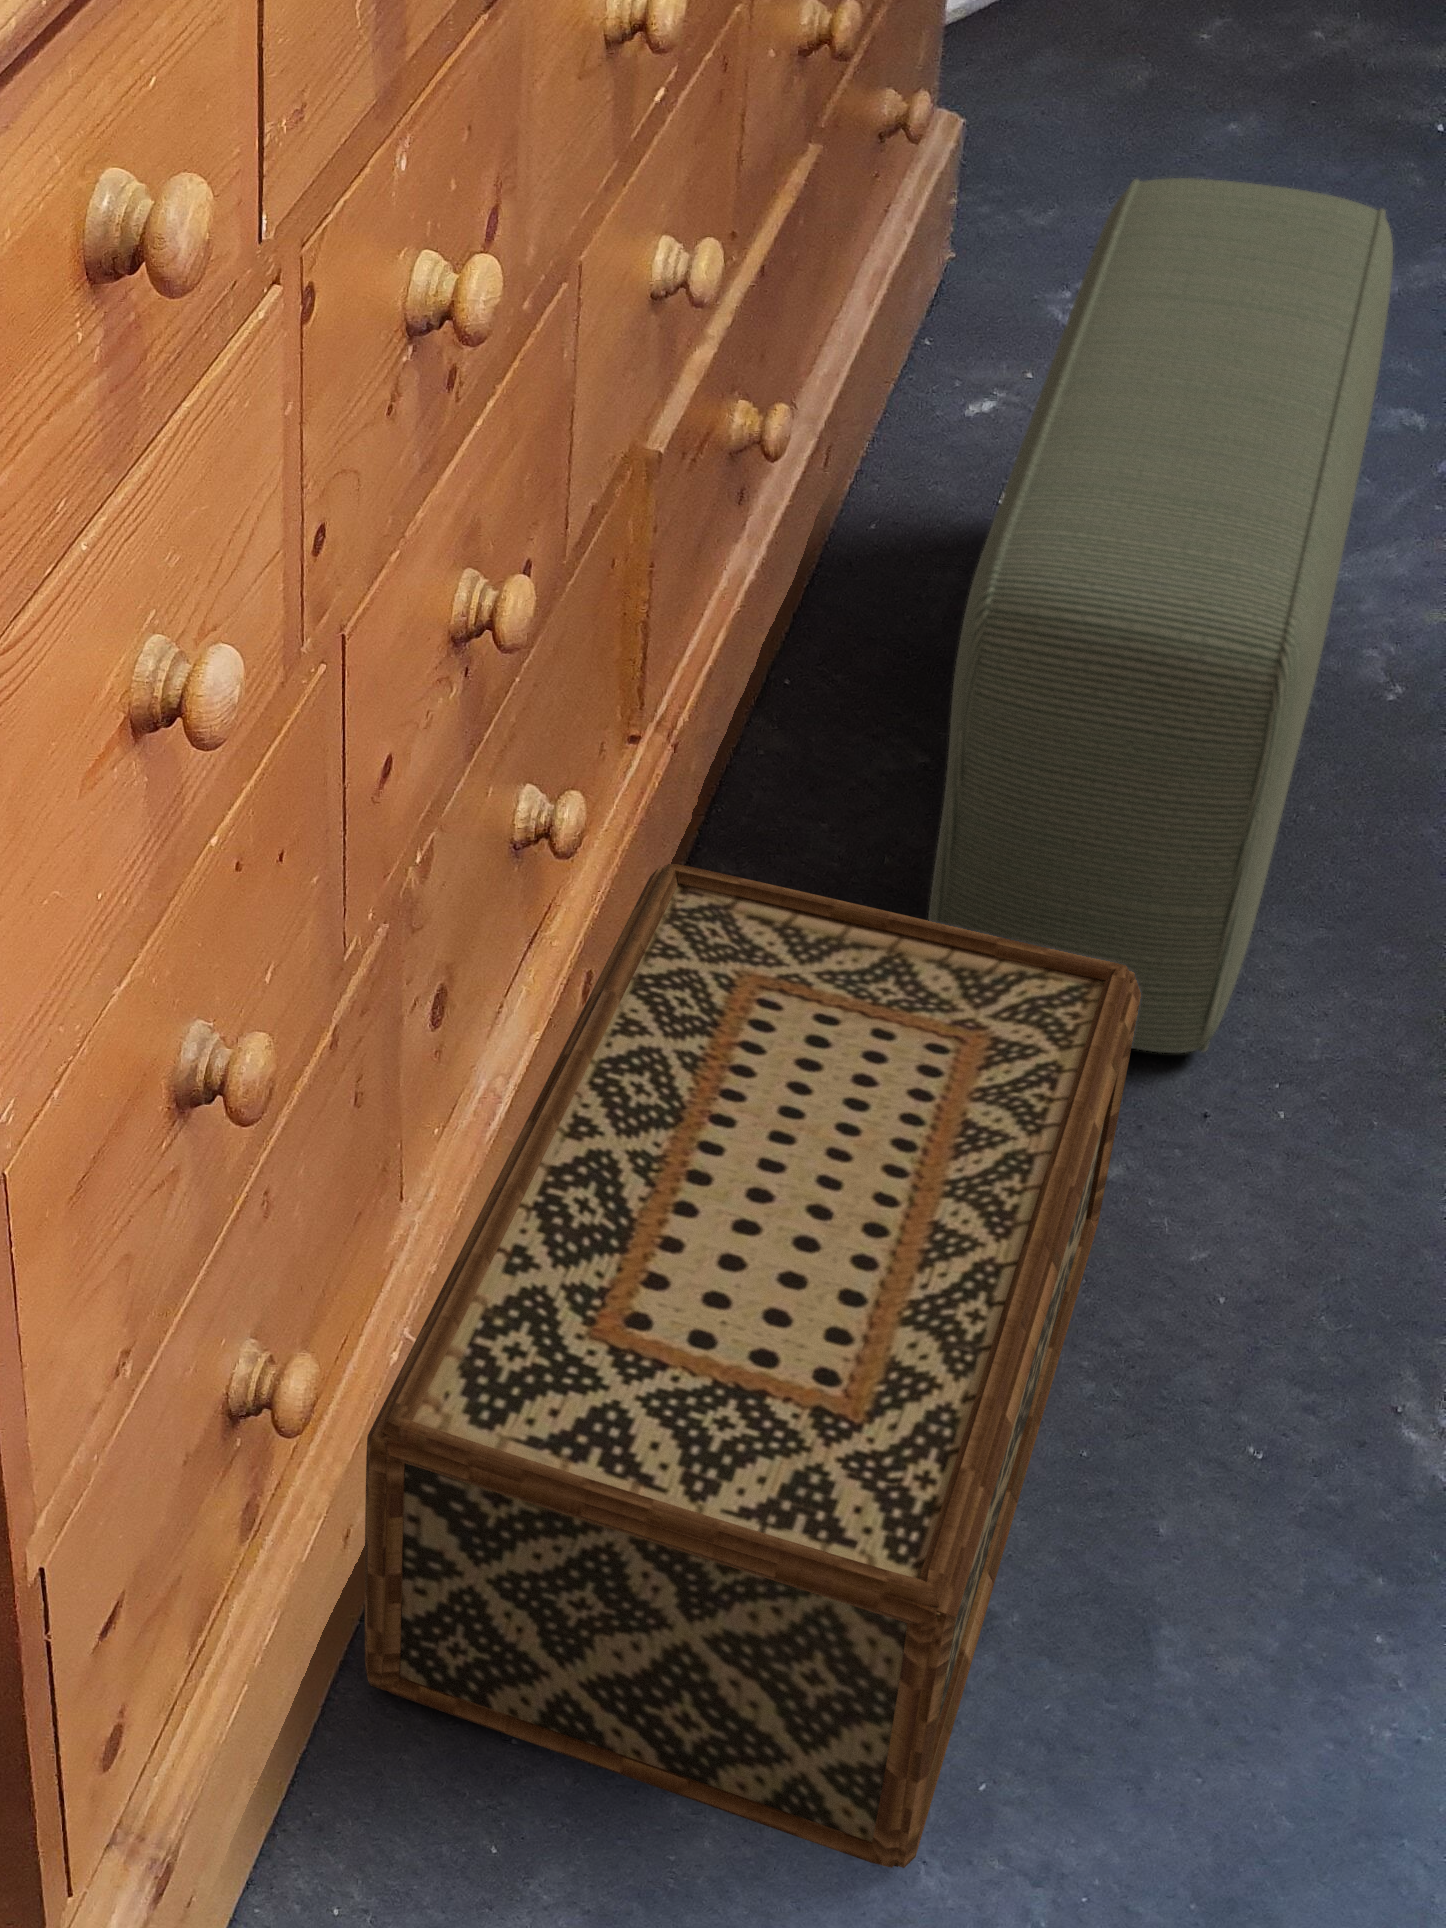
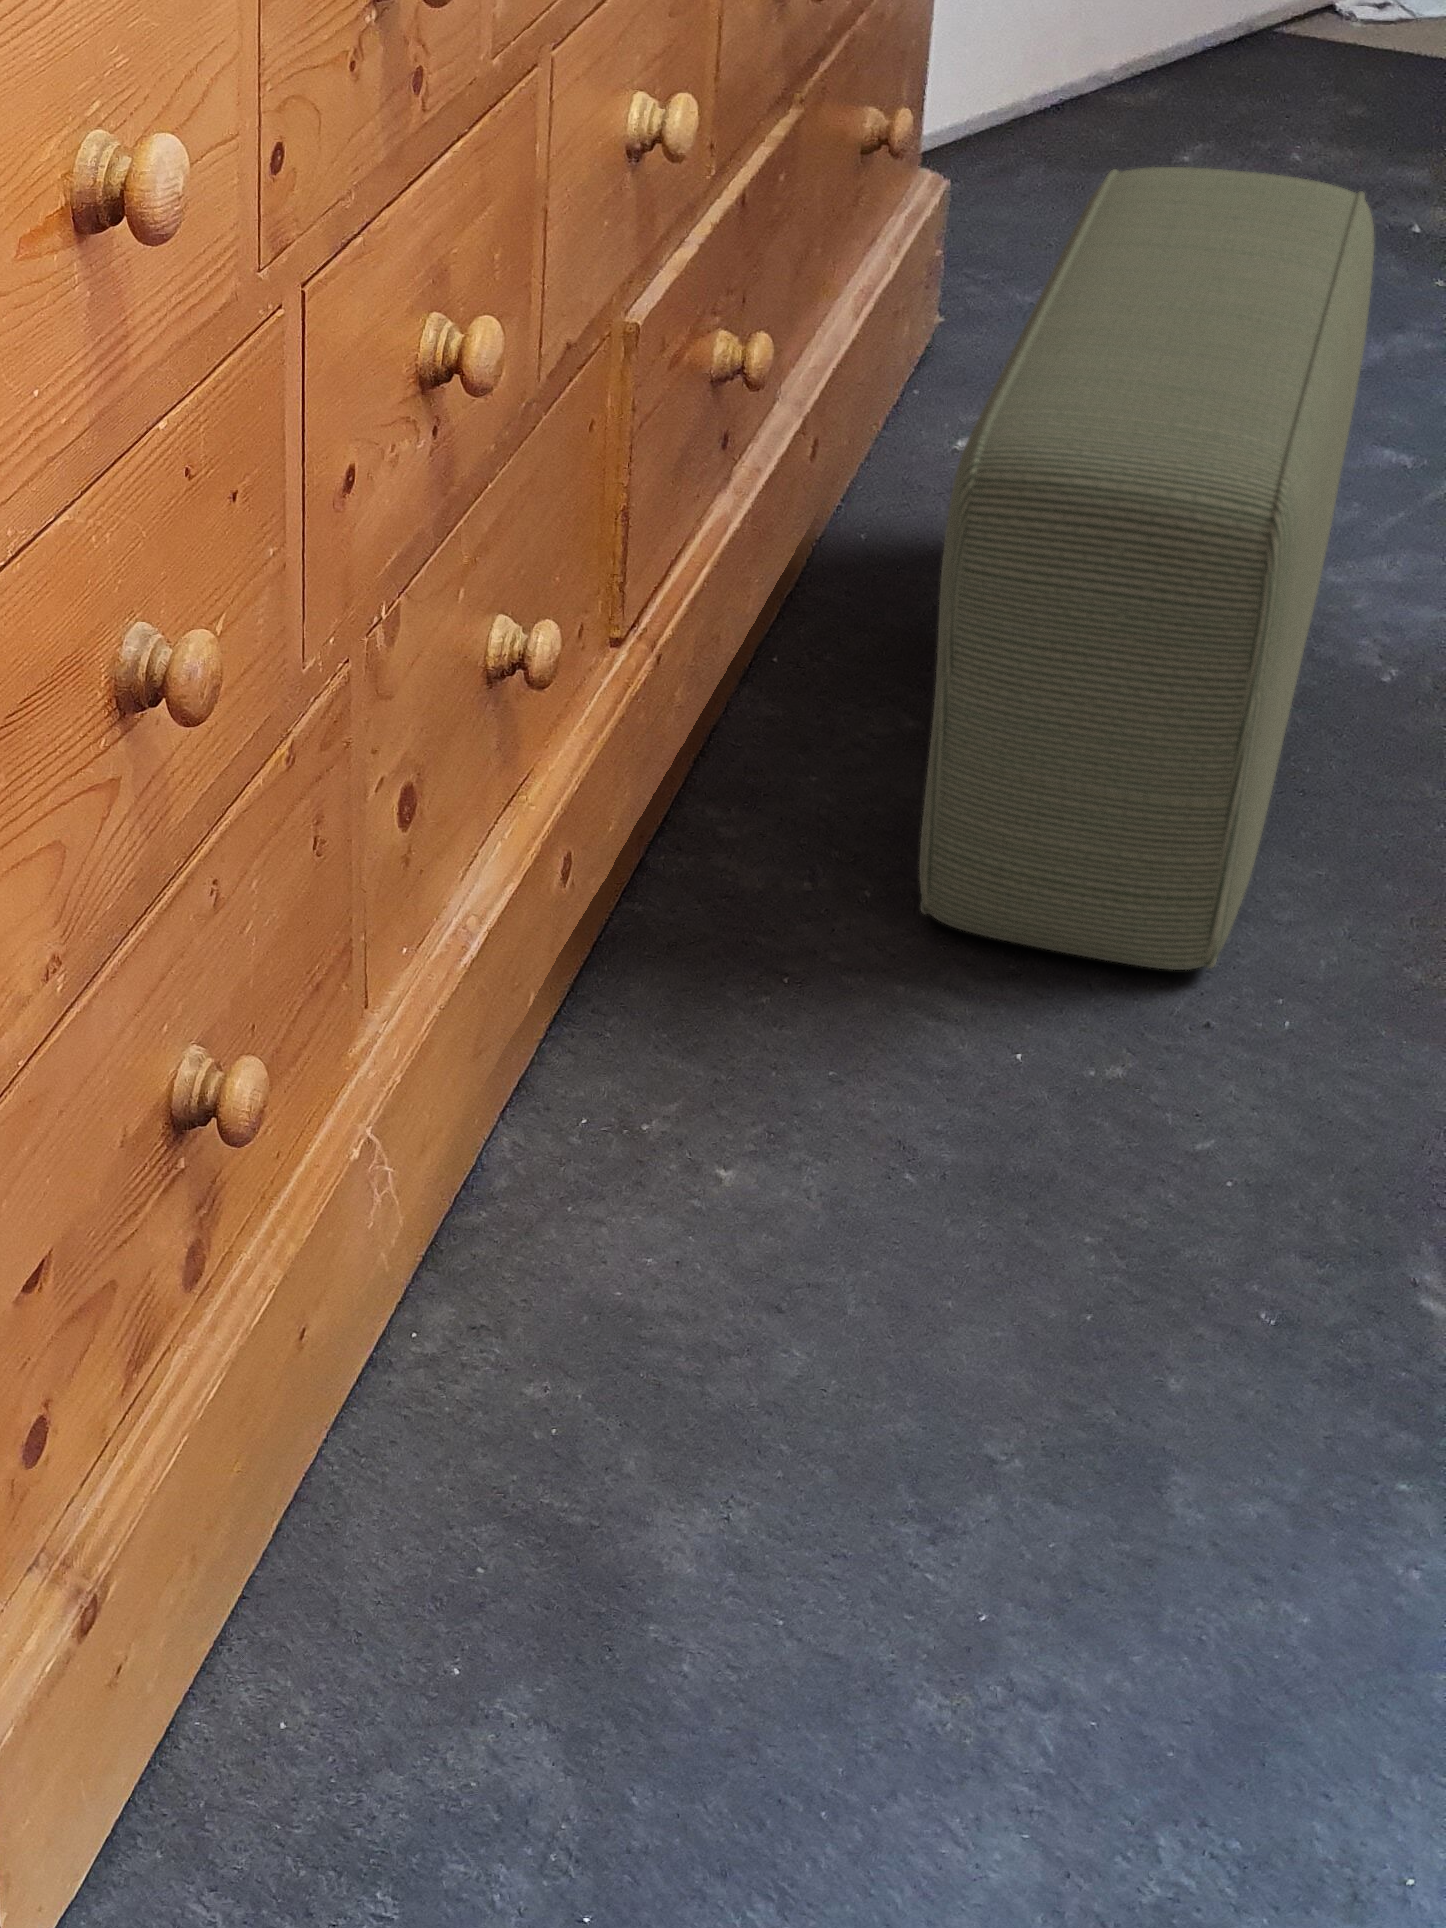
woven basket: present [365,864,1141,1868] -> none [321,725,1141,1690]

